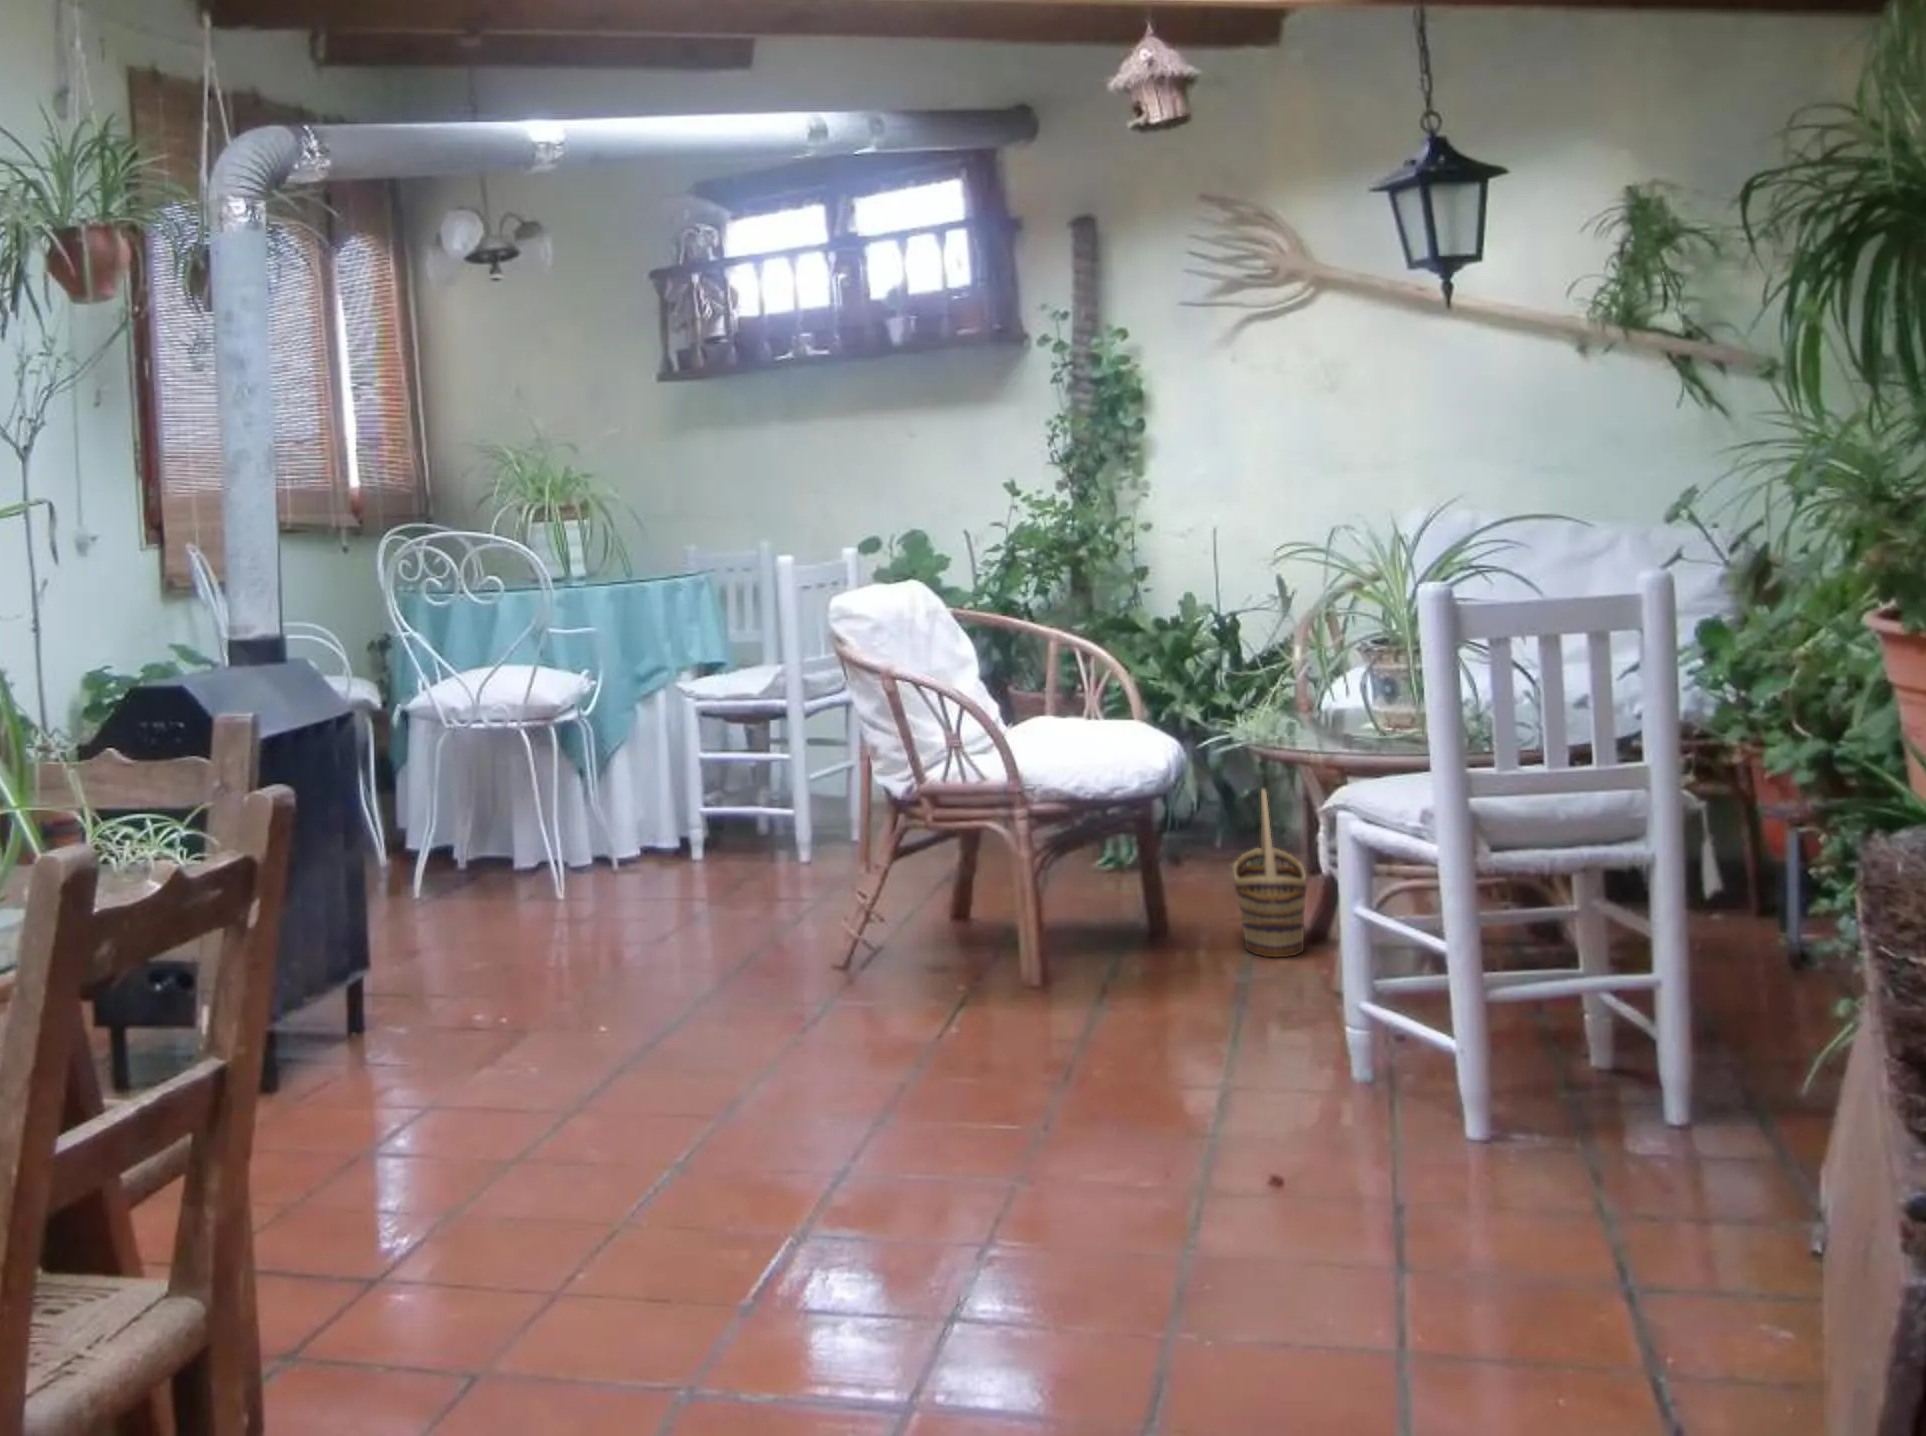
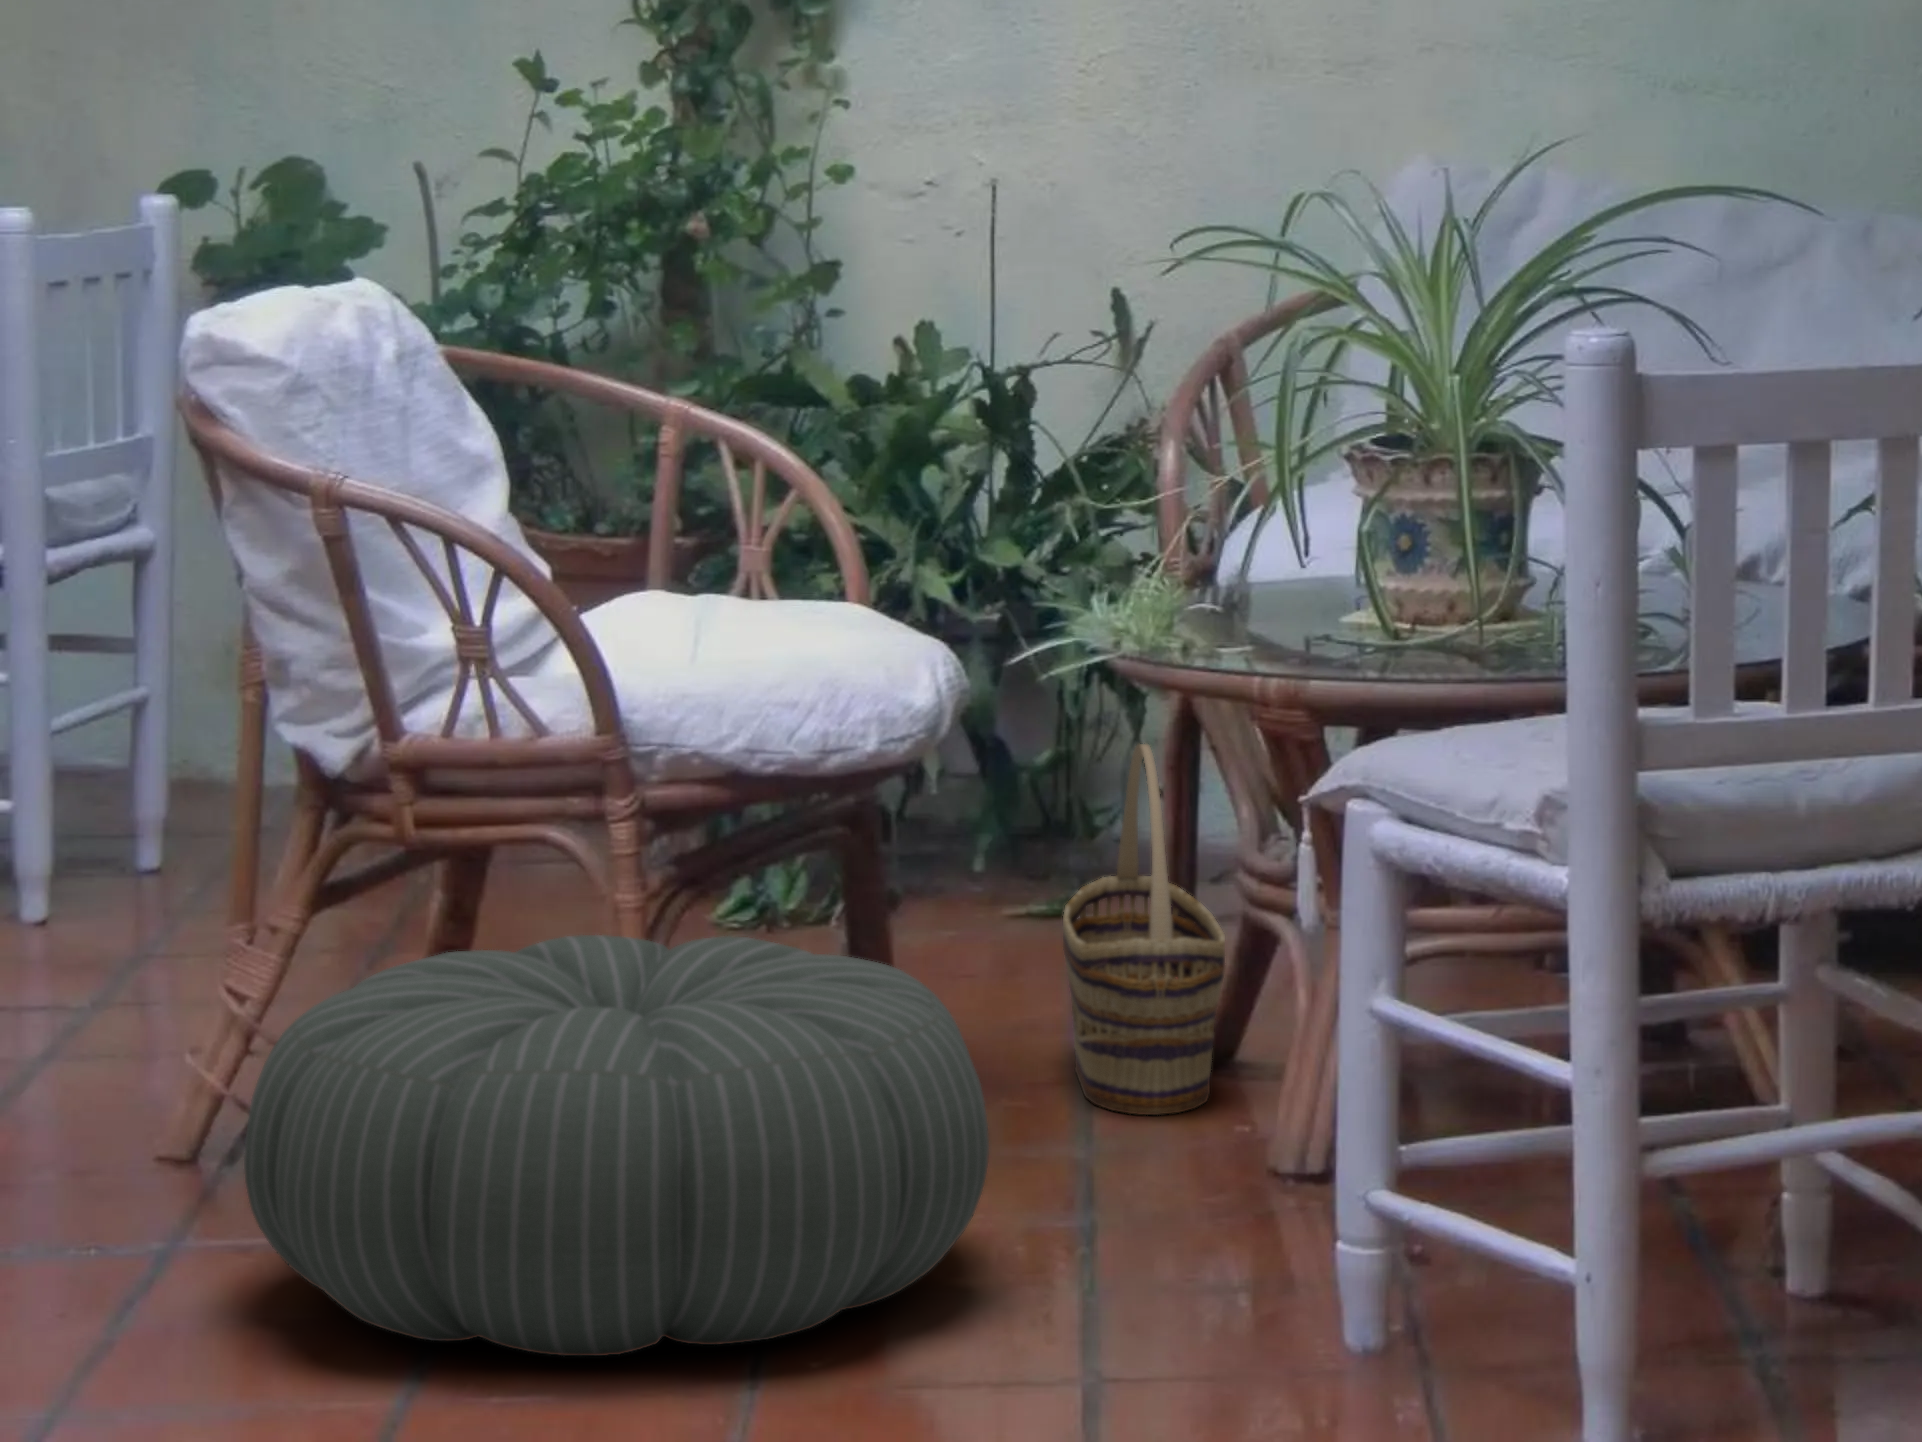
pouf: none [866,868,1173,1044] -> present [244,935,989,1356]

